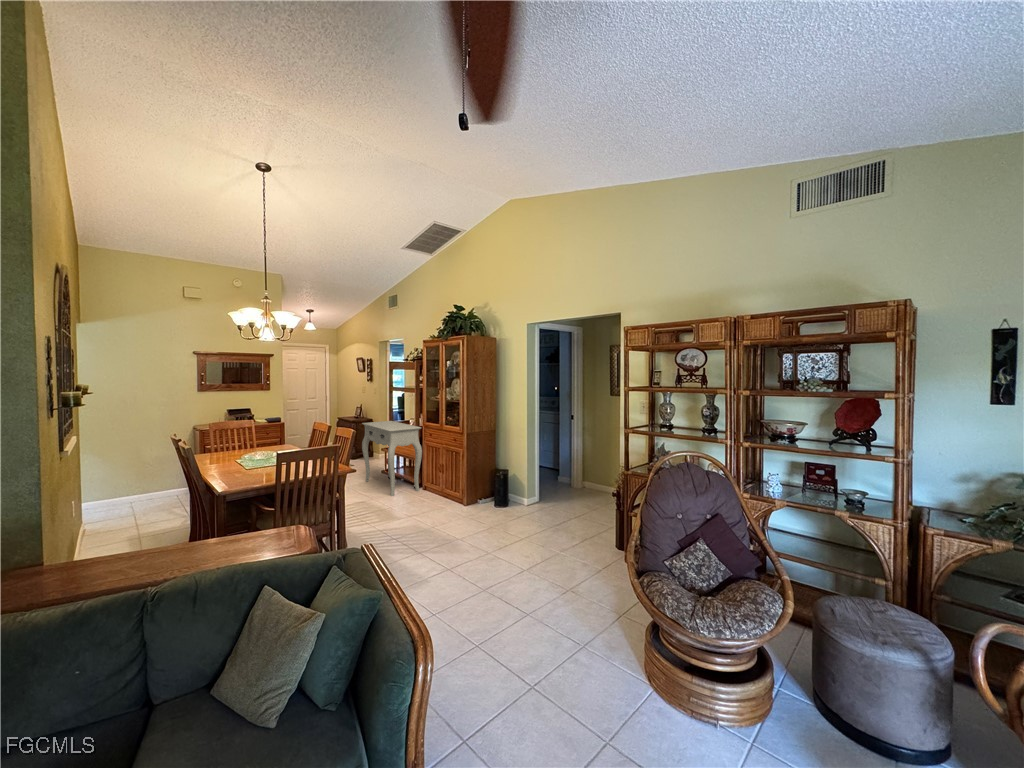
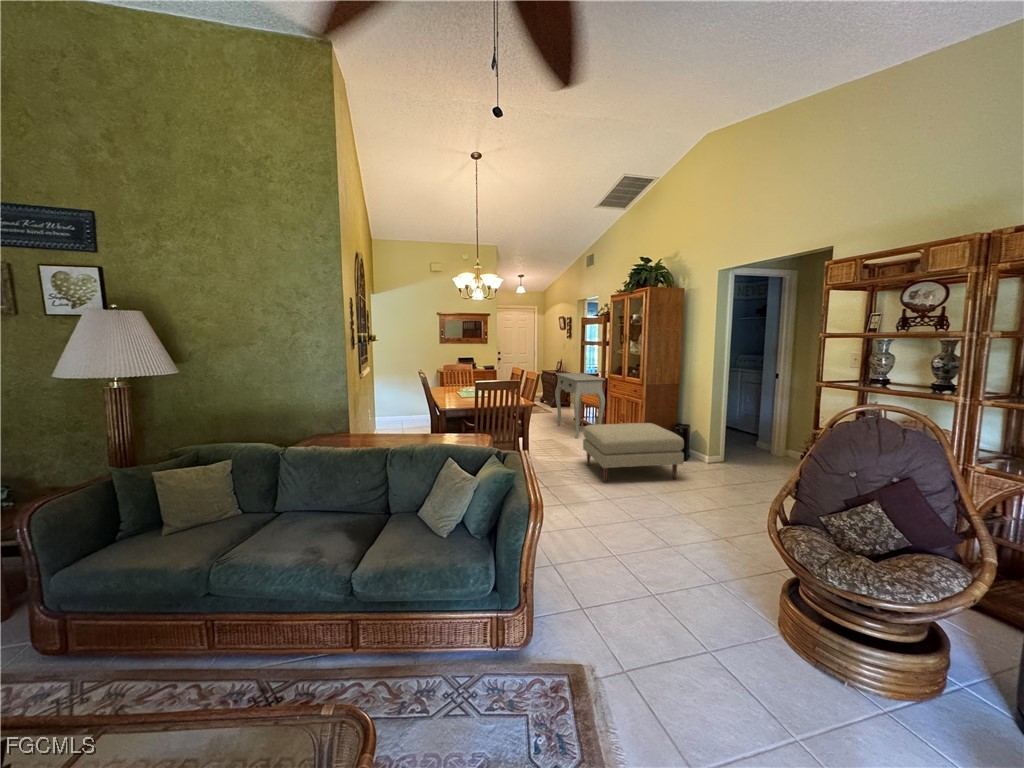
ottoman: none [408,473,513,548] -> present [583,423,684,482]

